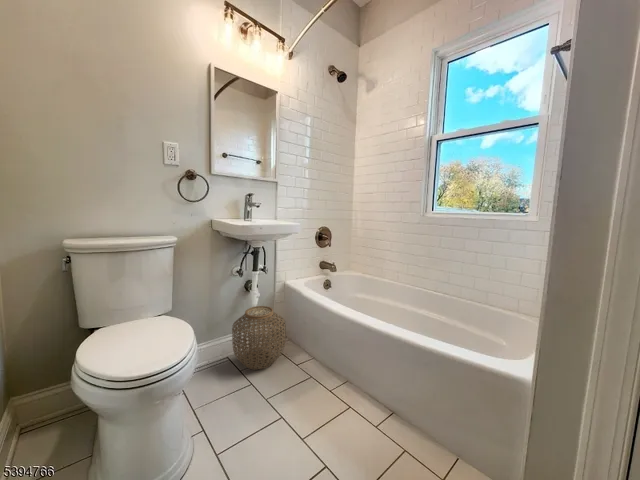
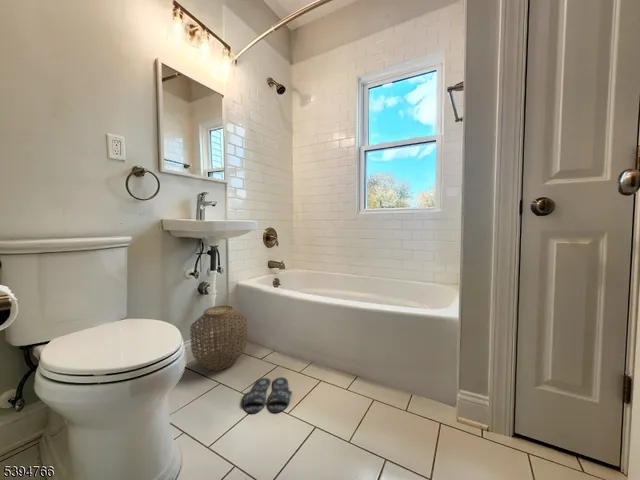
slippers: none [262,390,315,437] -> present [243,378,292,414]

